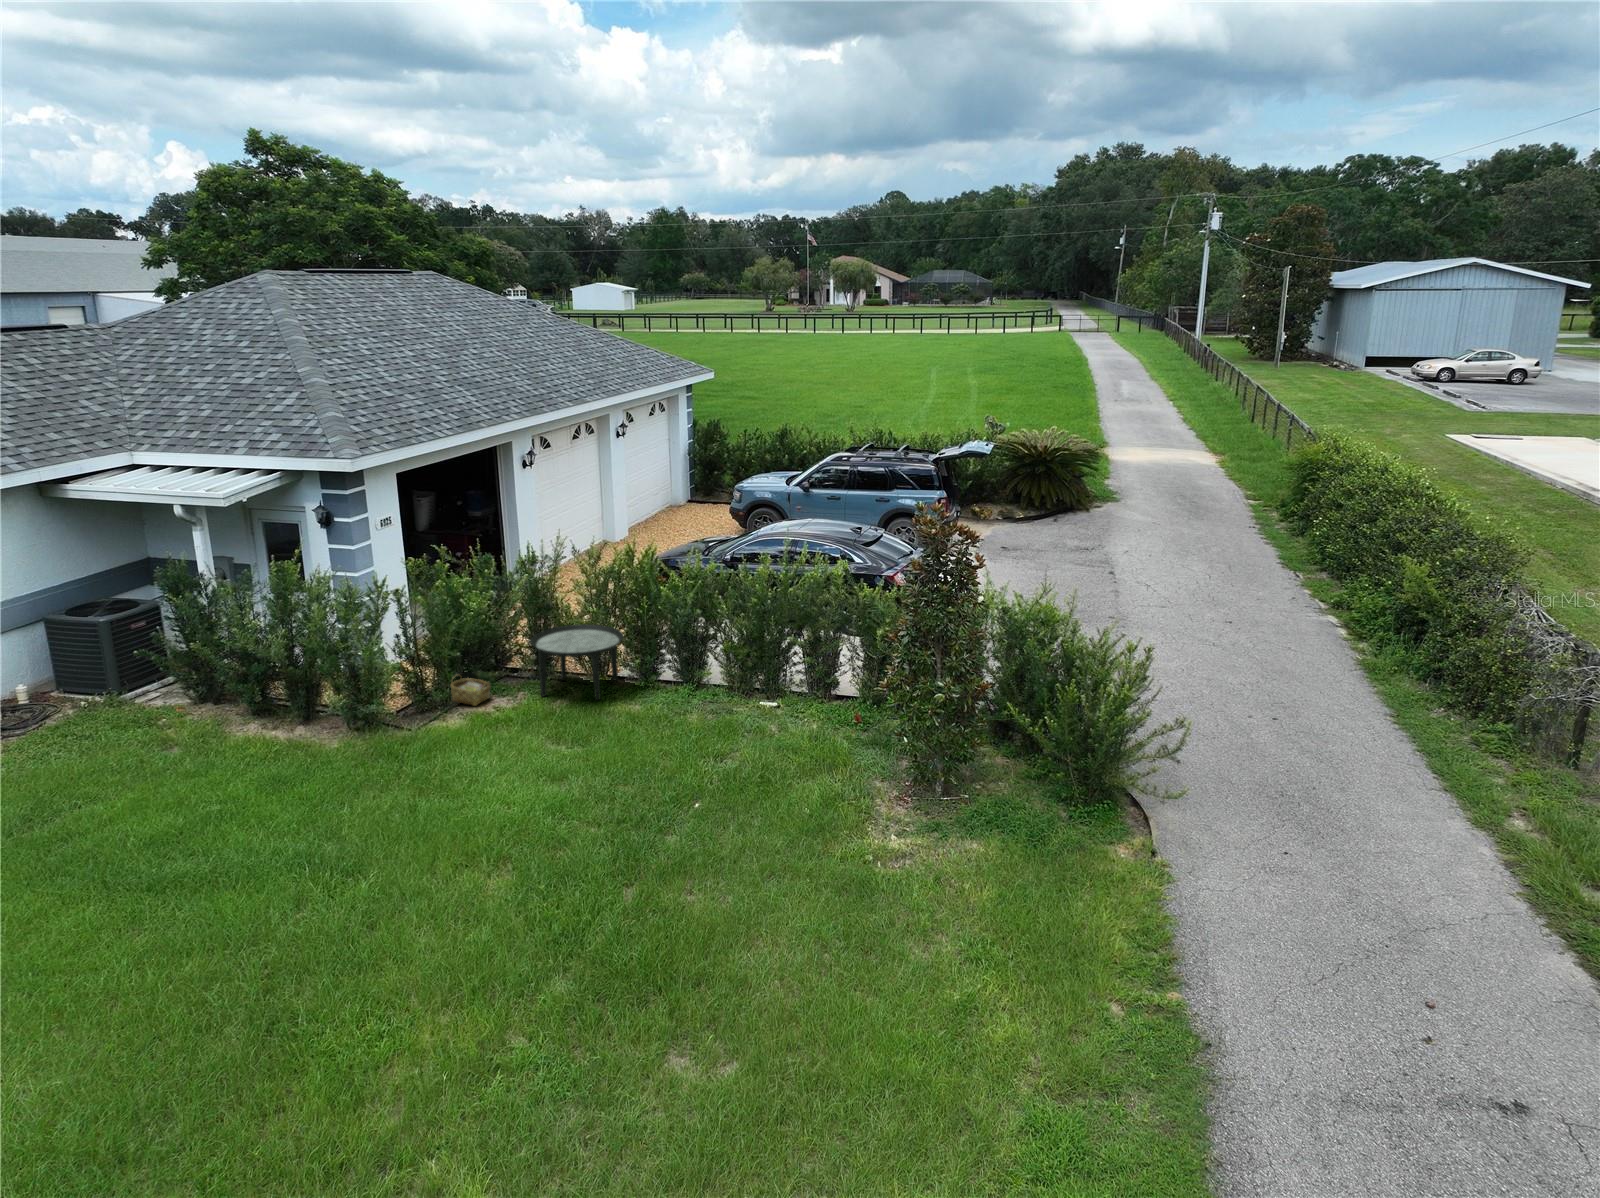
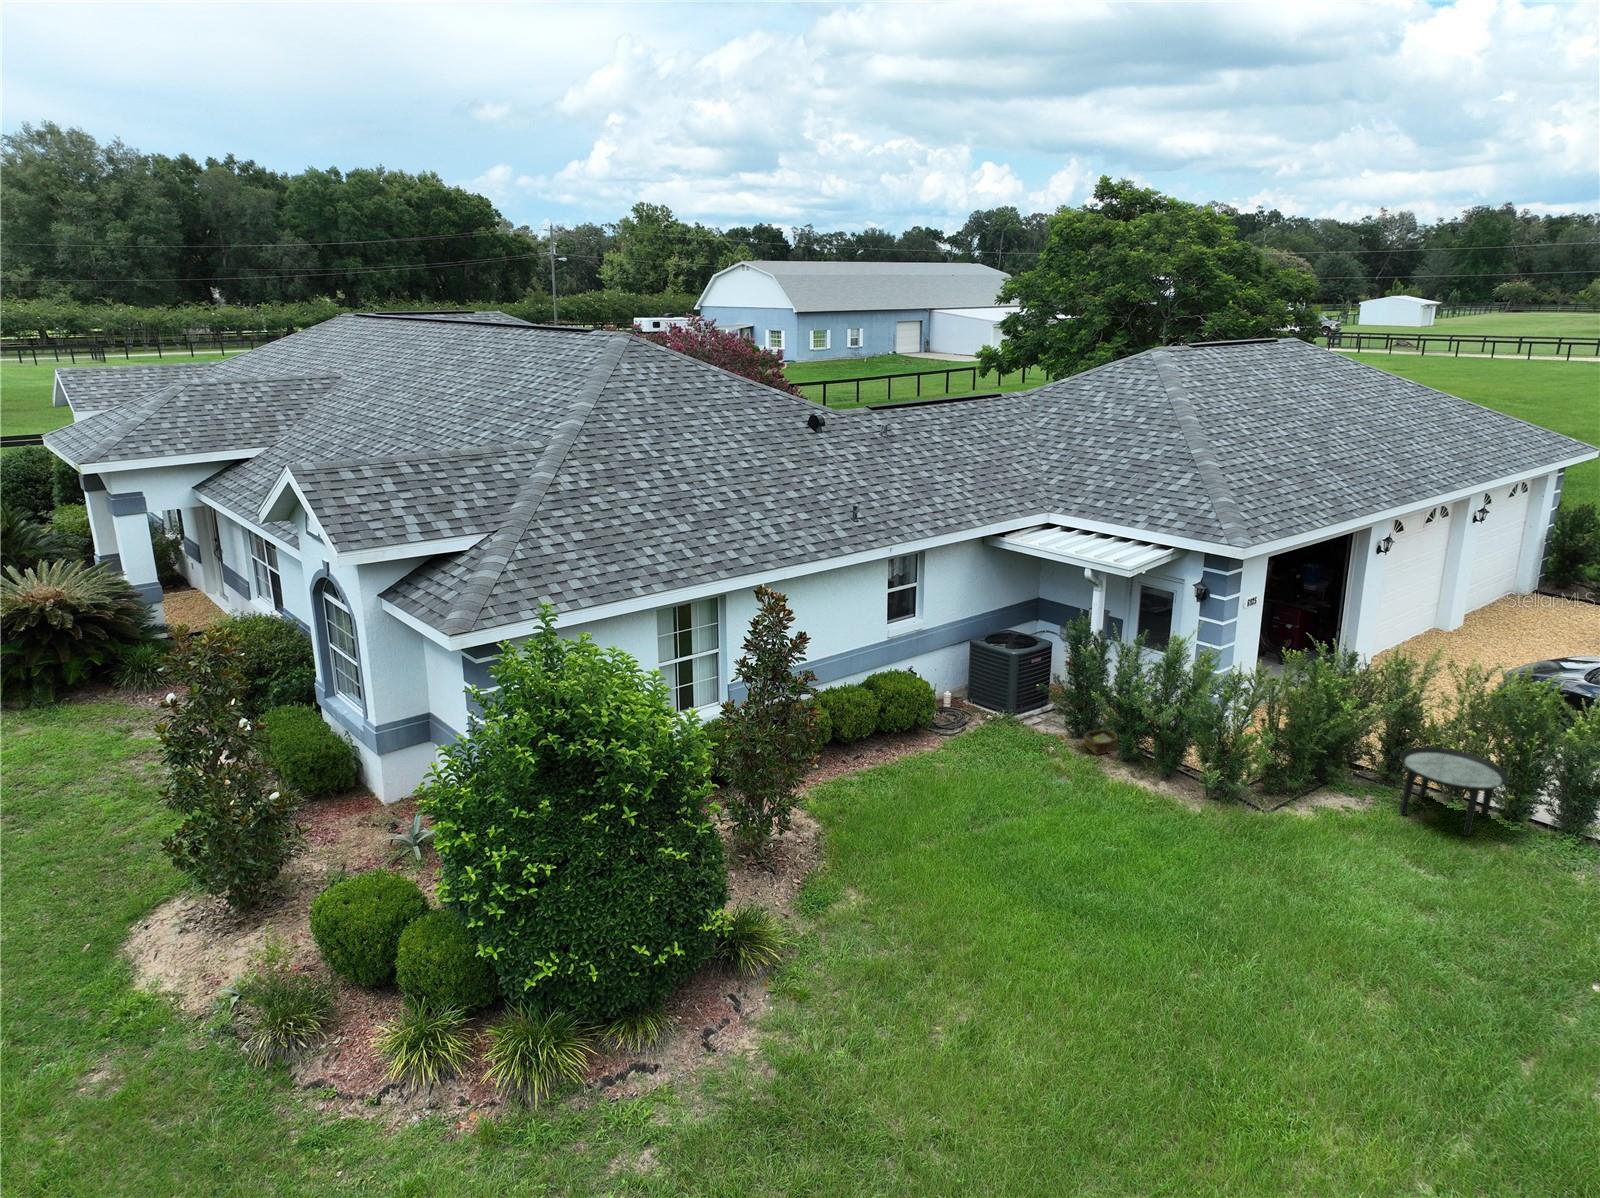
woven basket: present [450,674,491,706] -> present [1084,729,1118,755]

